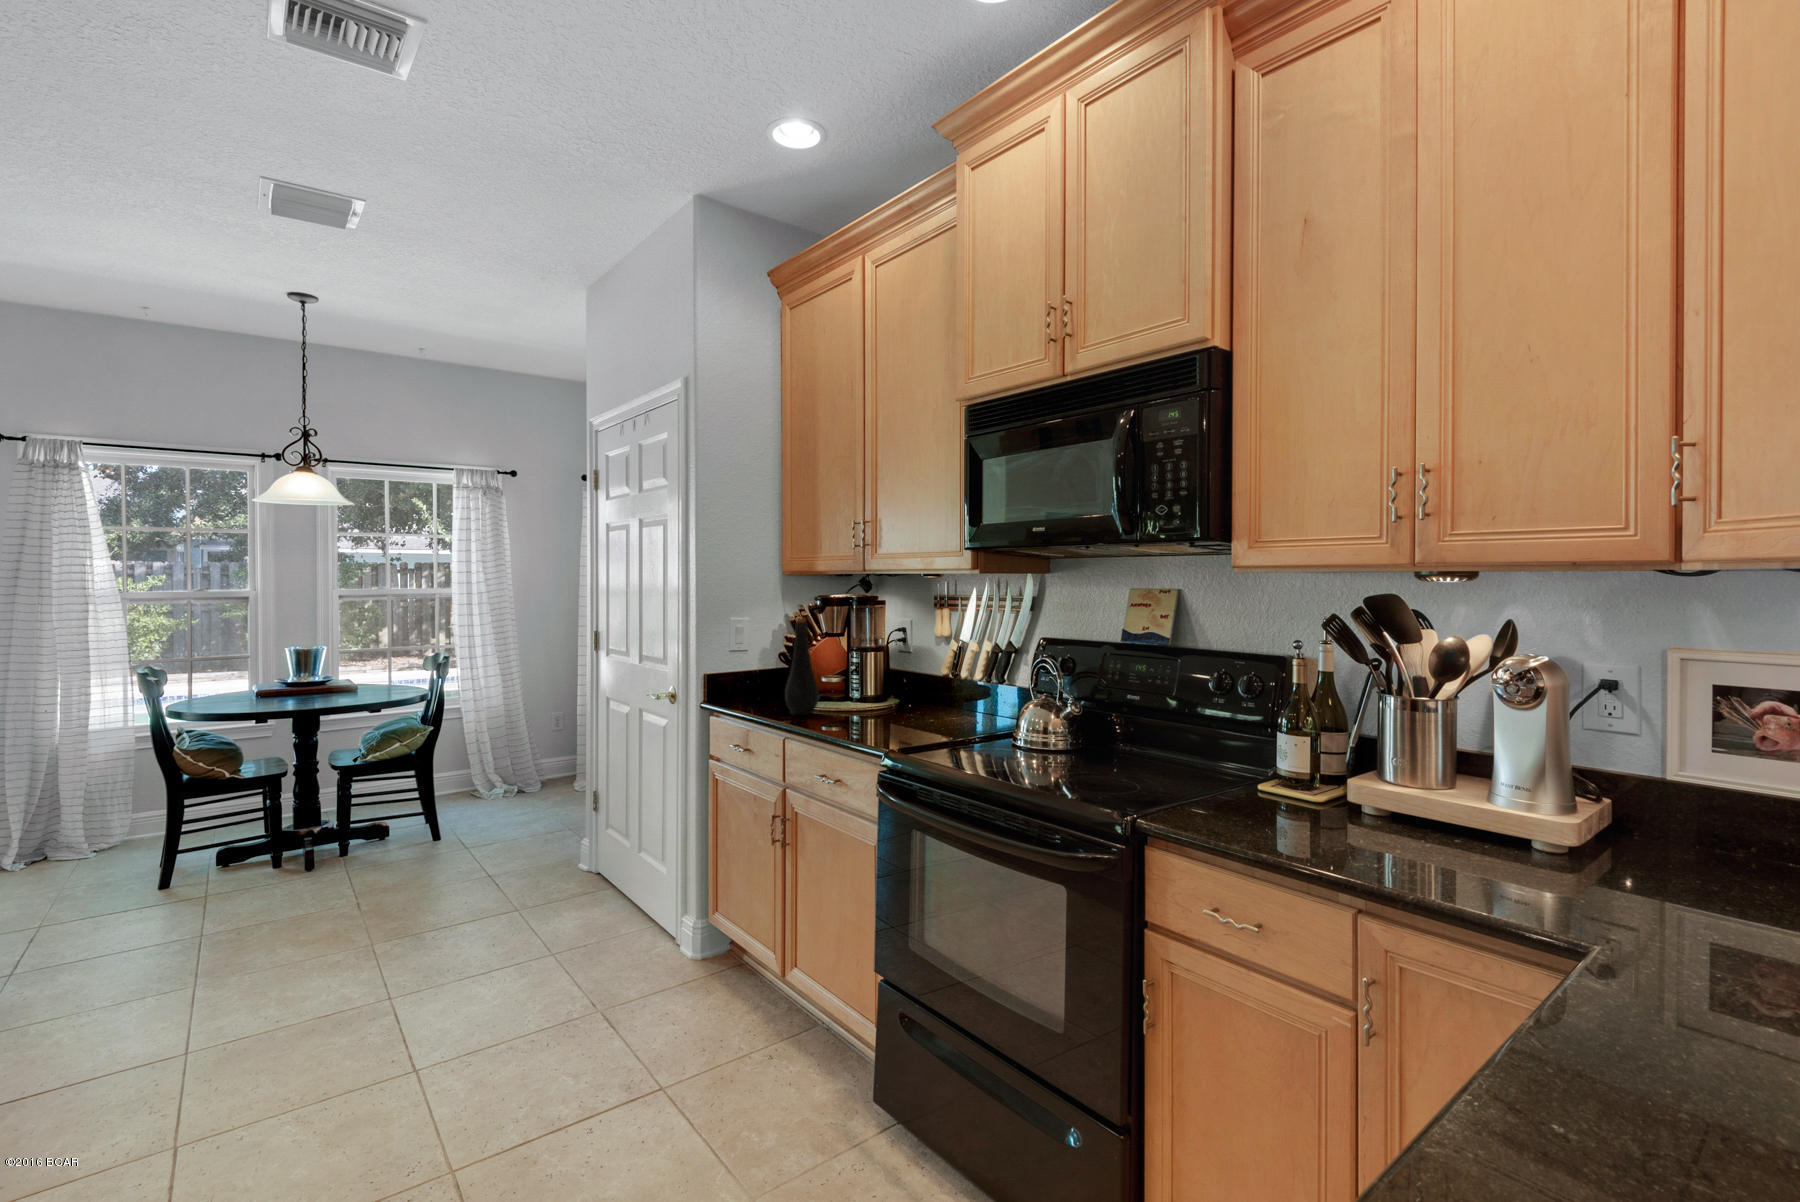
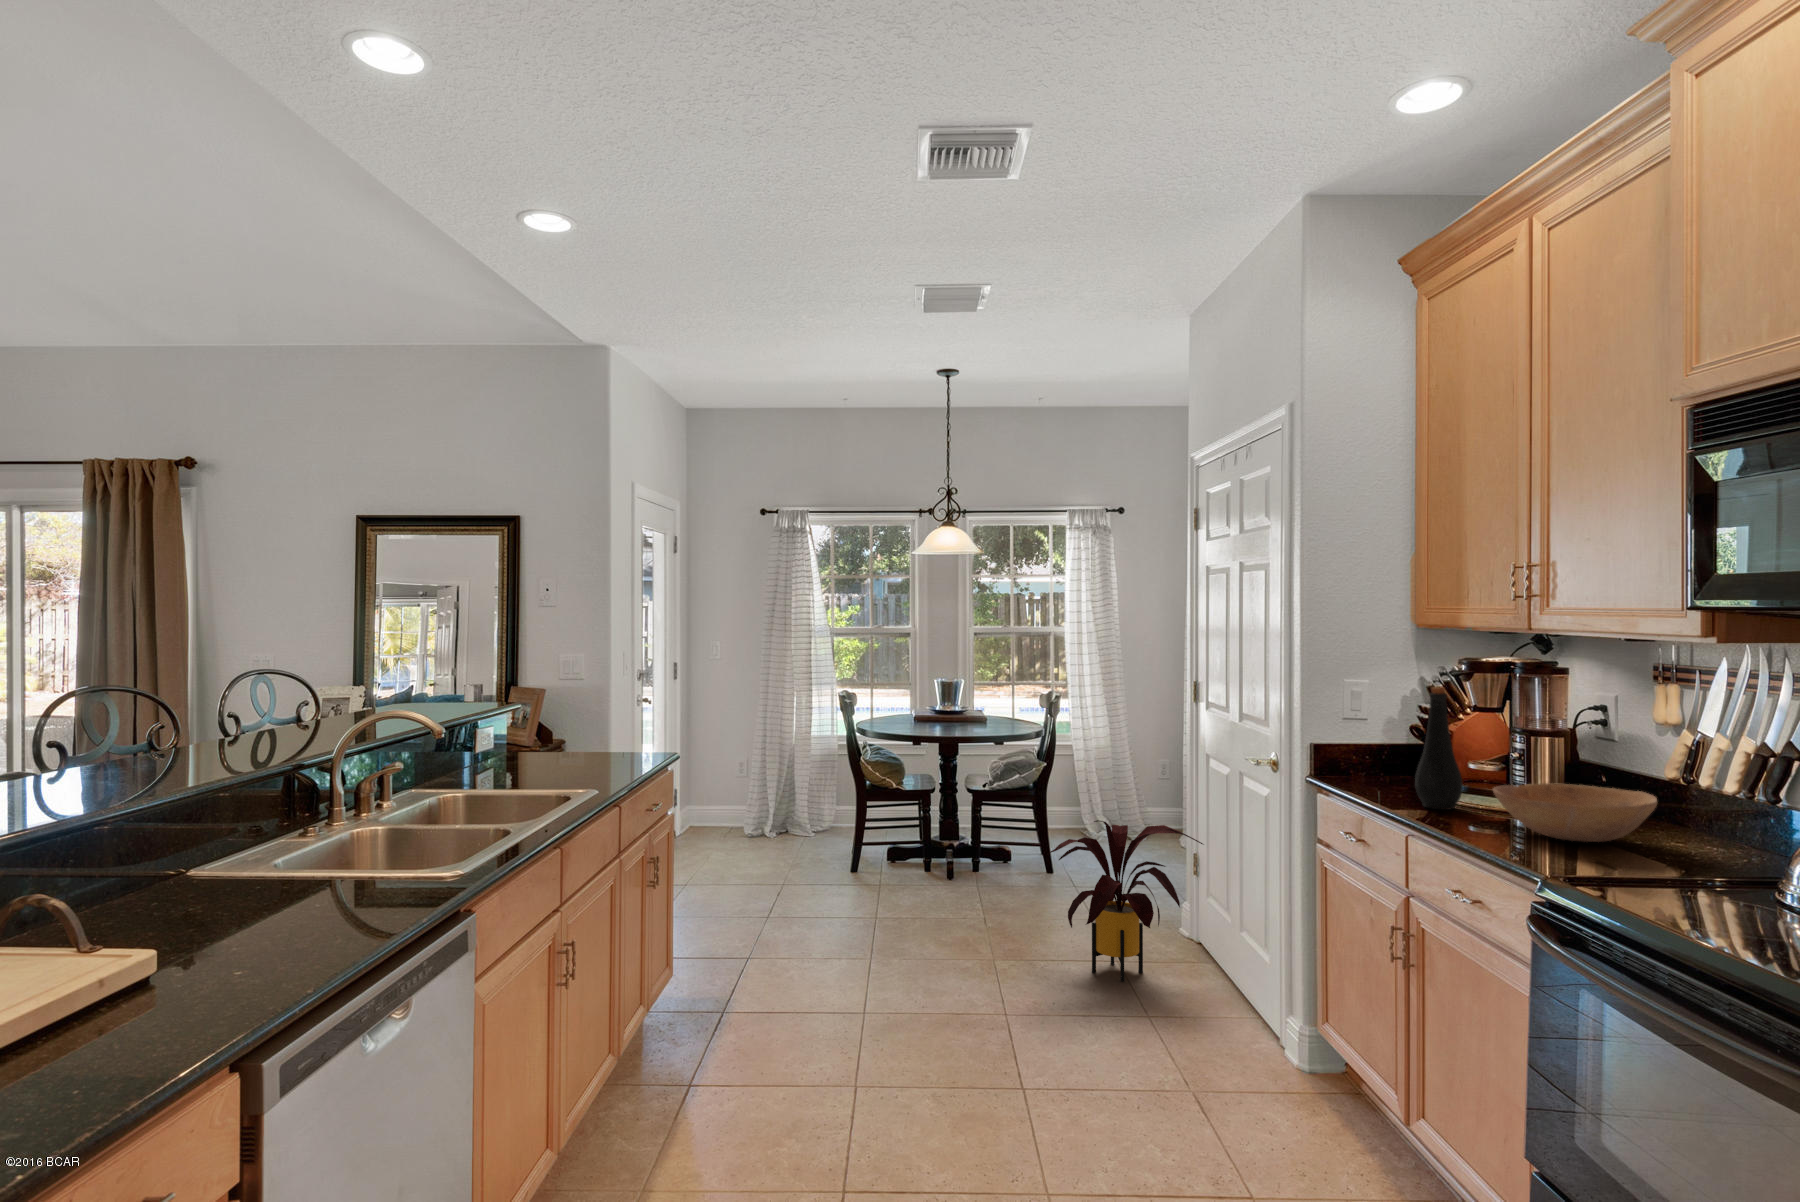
bowl: none [841,685,943,724] -> present [1493,783,1657,842]
house plant: none [447,768,604,923] -> present [1050,820,1203,981]

